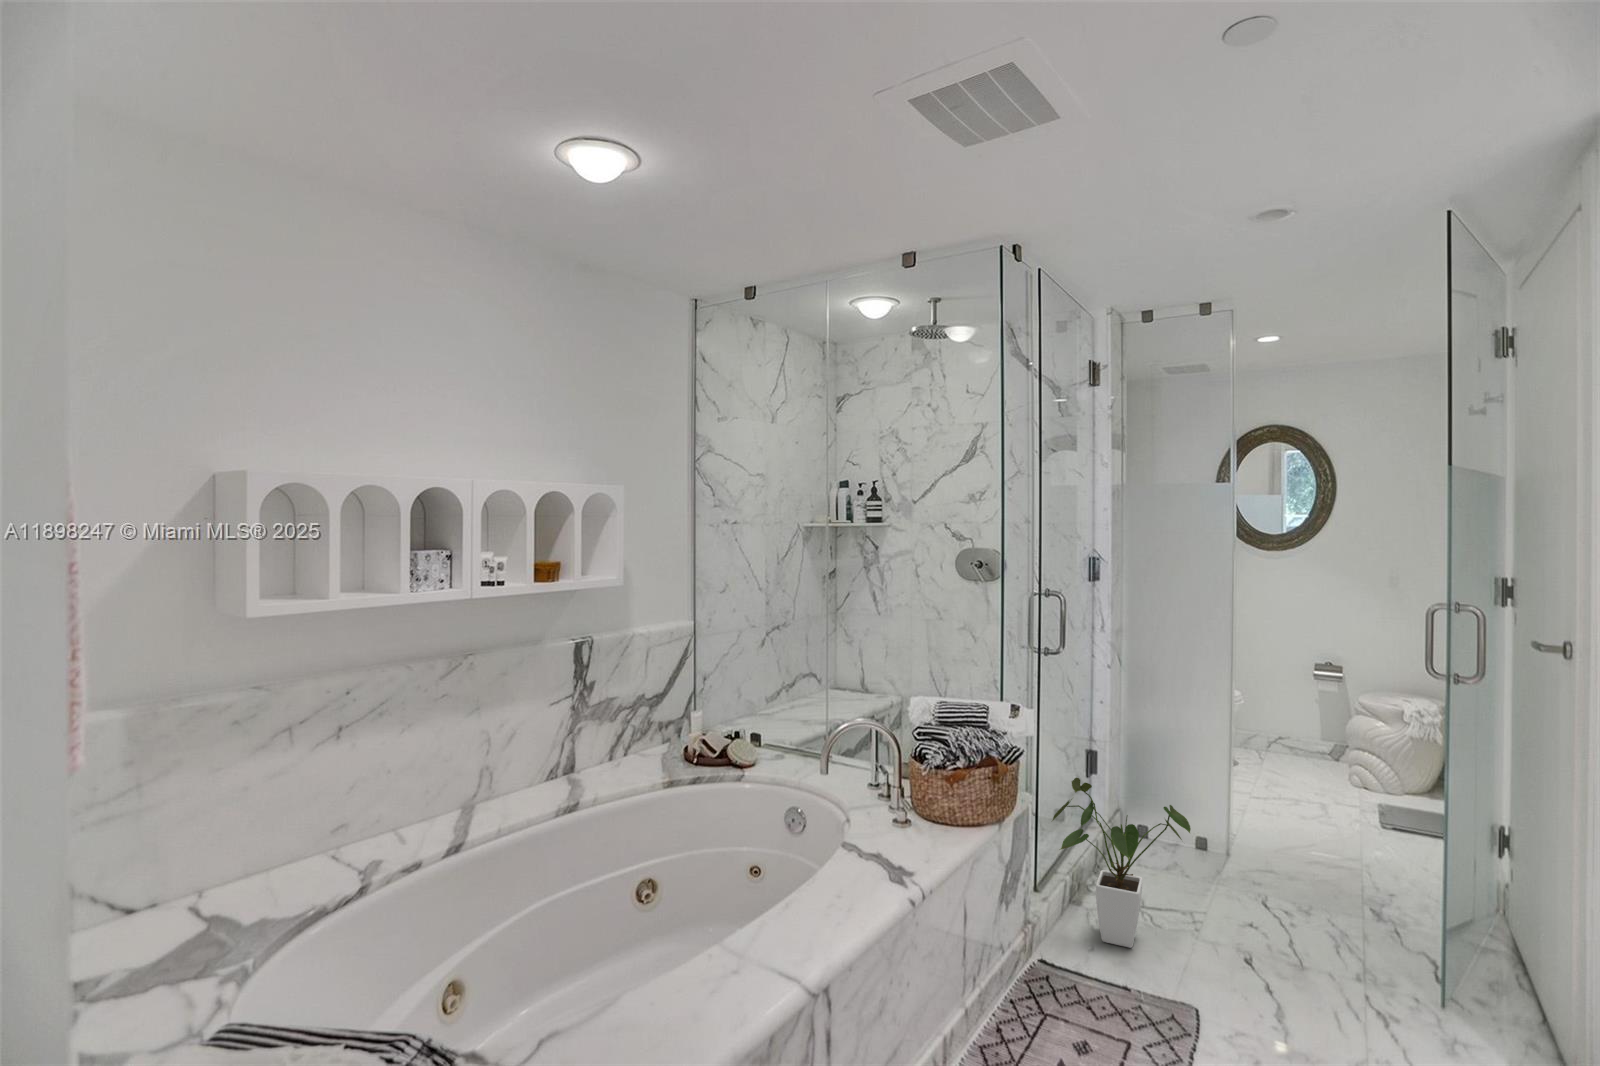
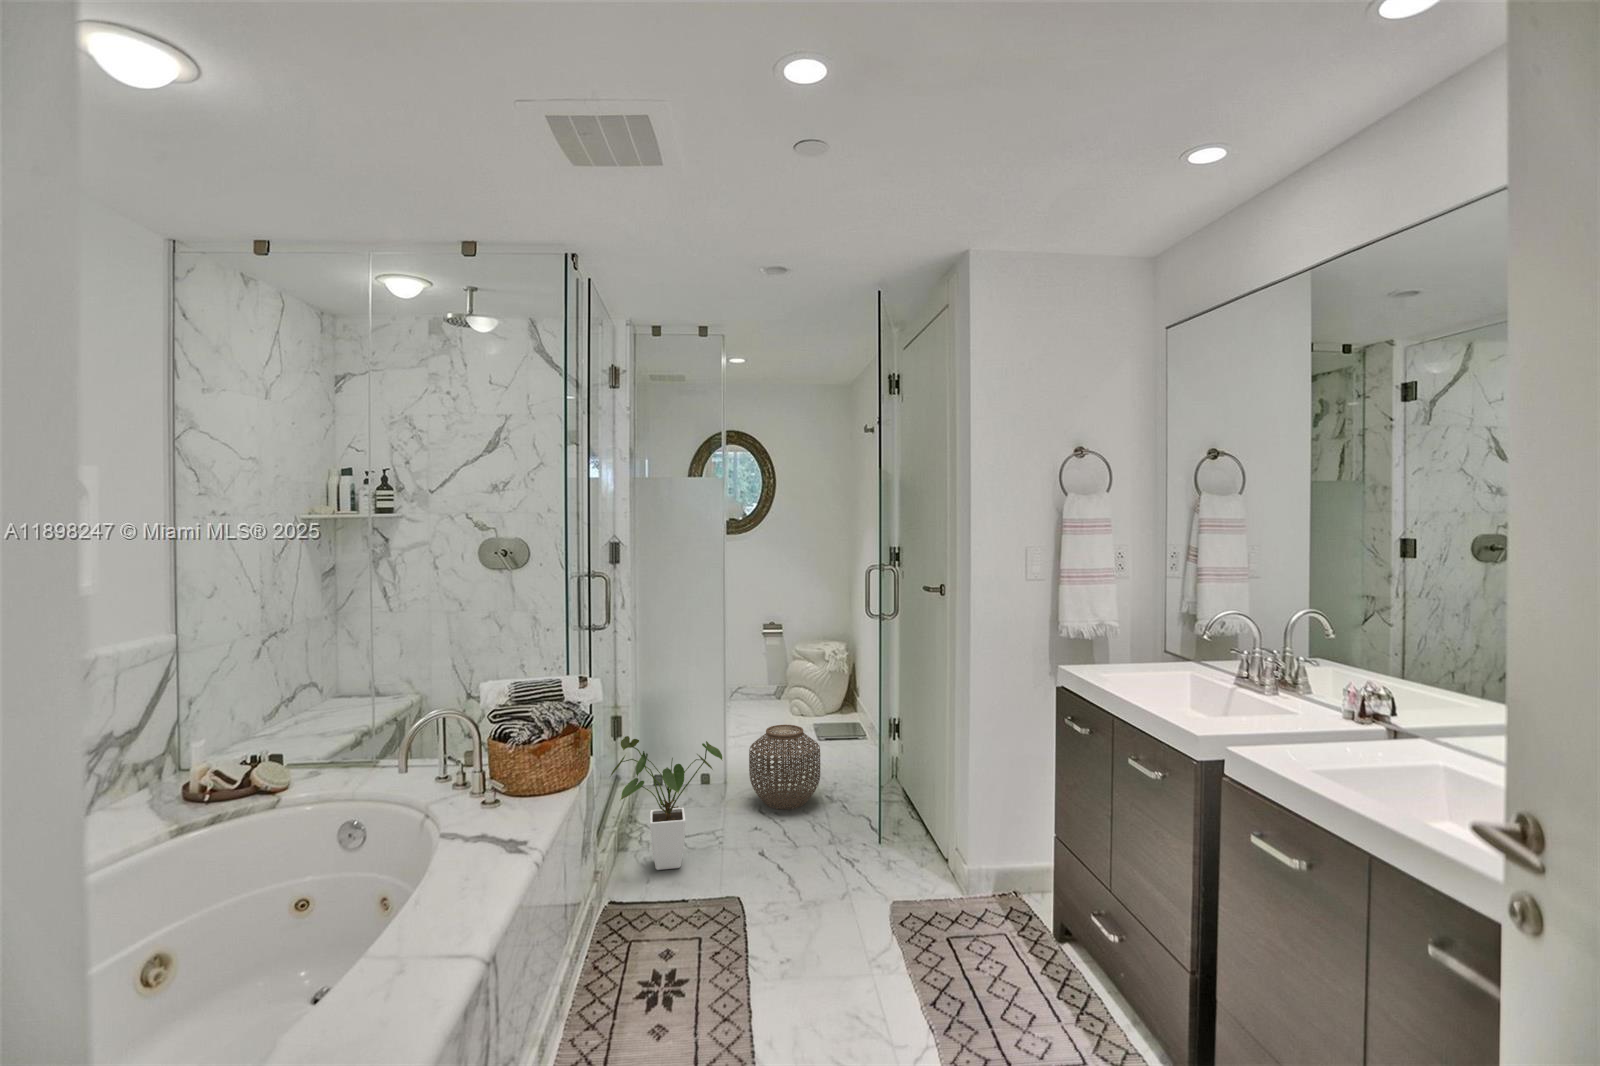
woven basket: none [1250,801,1360,918] -> present [749,725,820,809]

